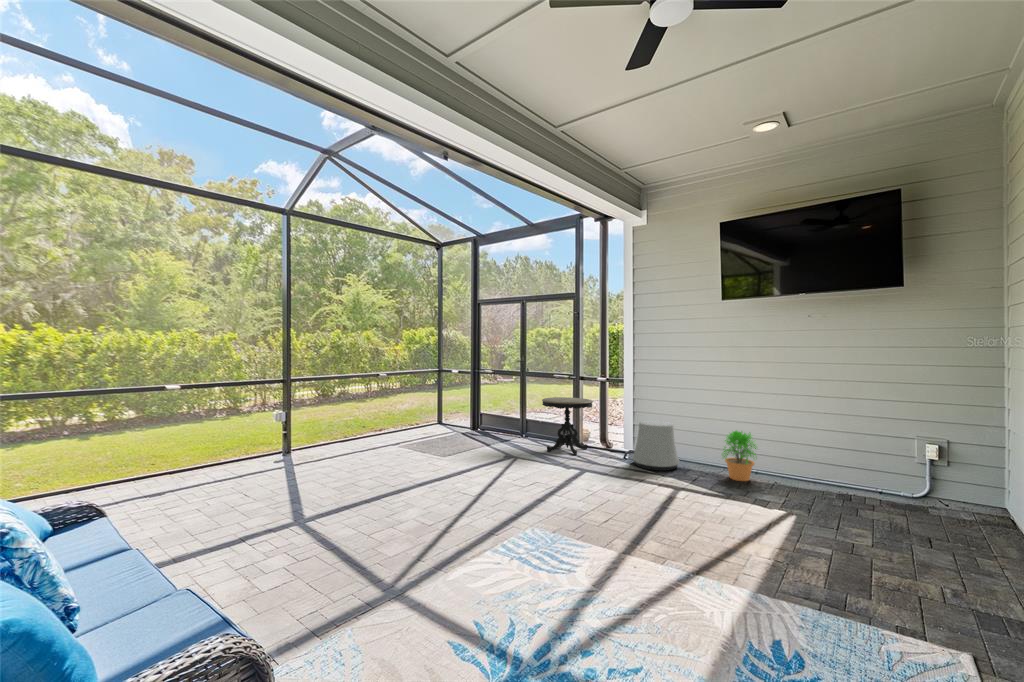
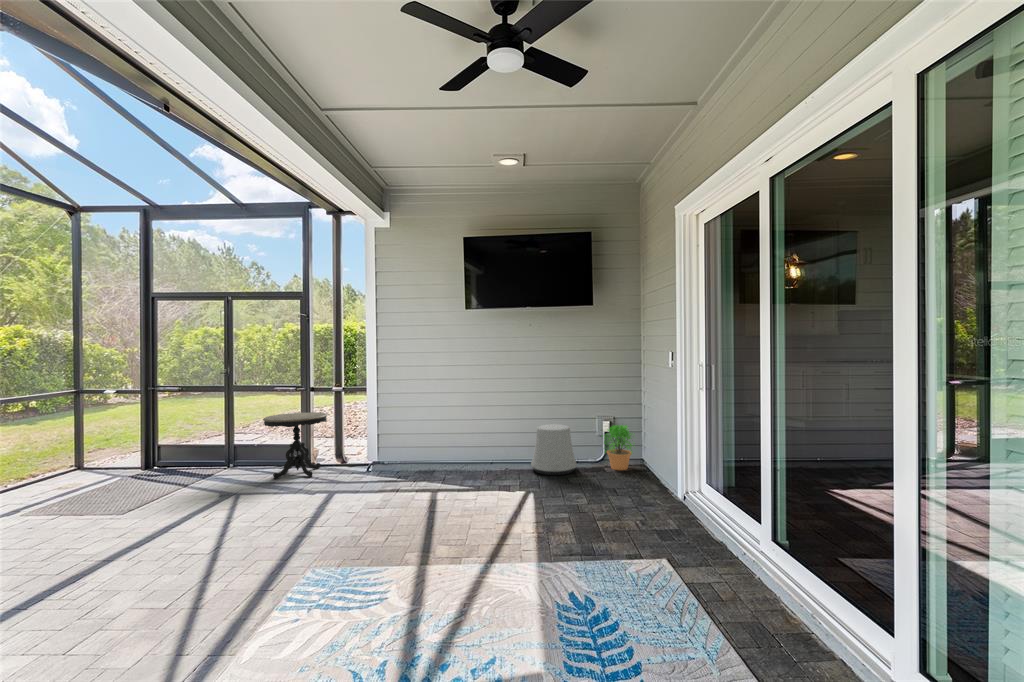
stool: present [633,420,679,471] -> present [531,424,577,475]
potted plant: present [722,431,756,481] -> present [604,425,632,470]

